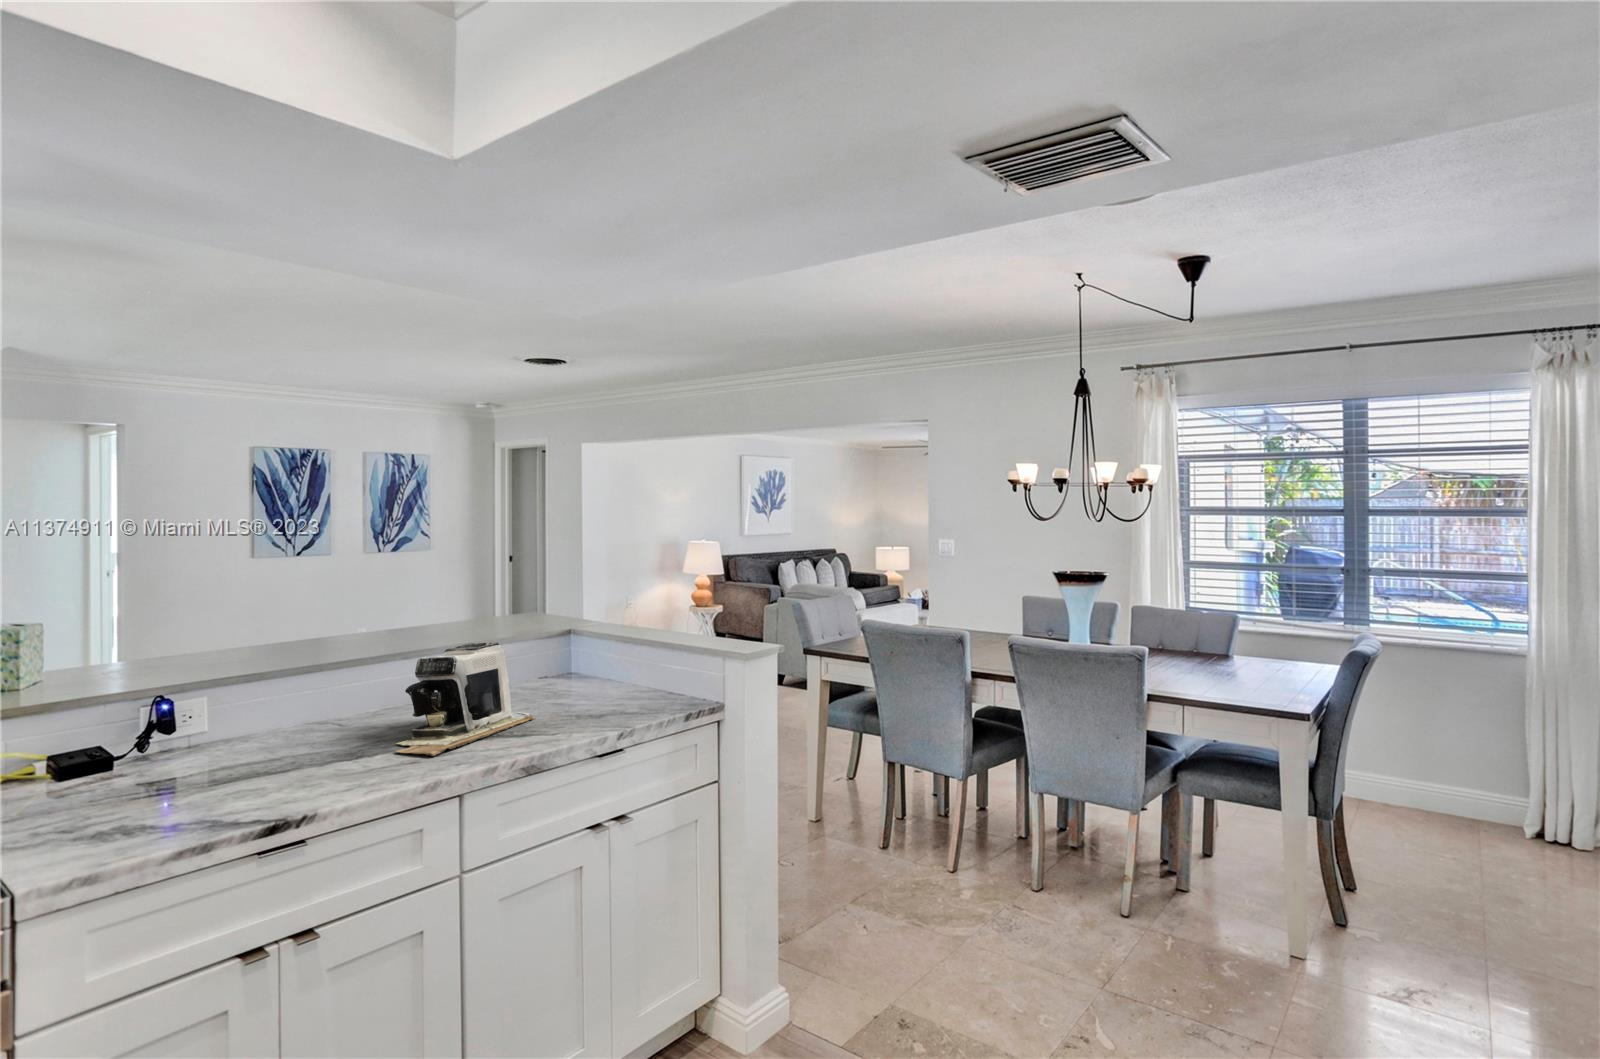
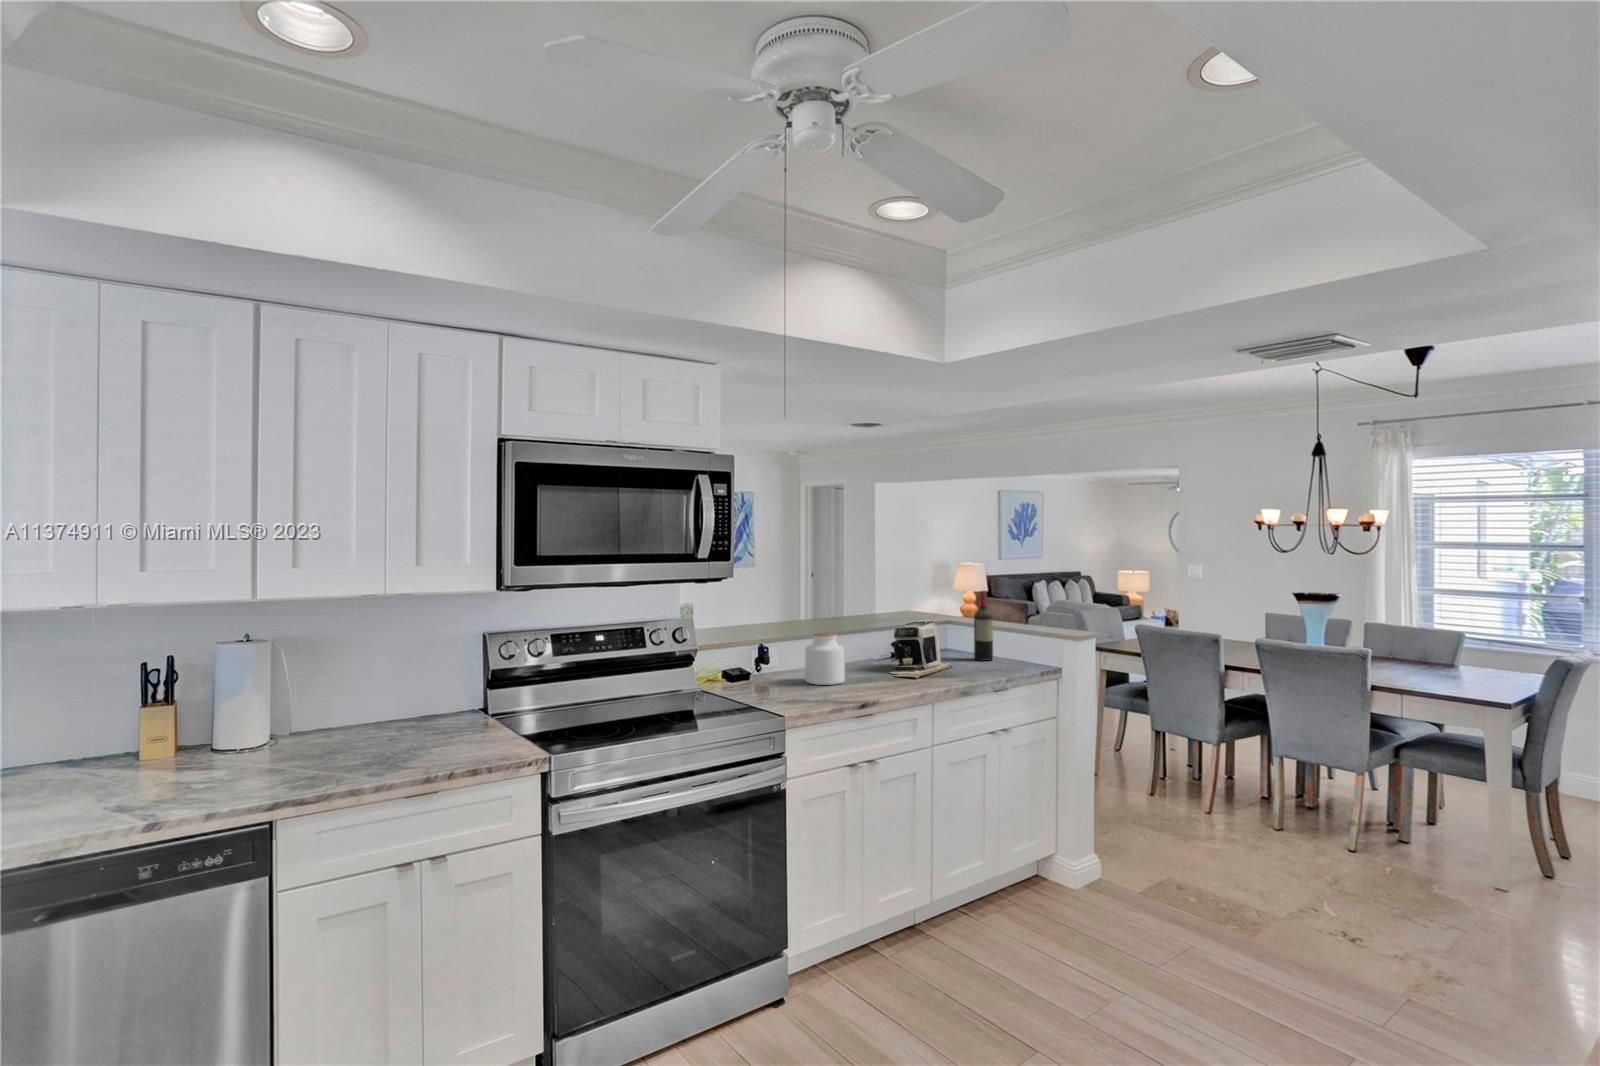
wine bottle: none [585,585,618,701] -> present [974,591,993,661]
jar: none [182,681,277,791] -> present [805,633,845,685]

